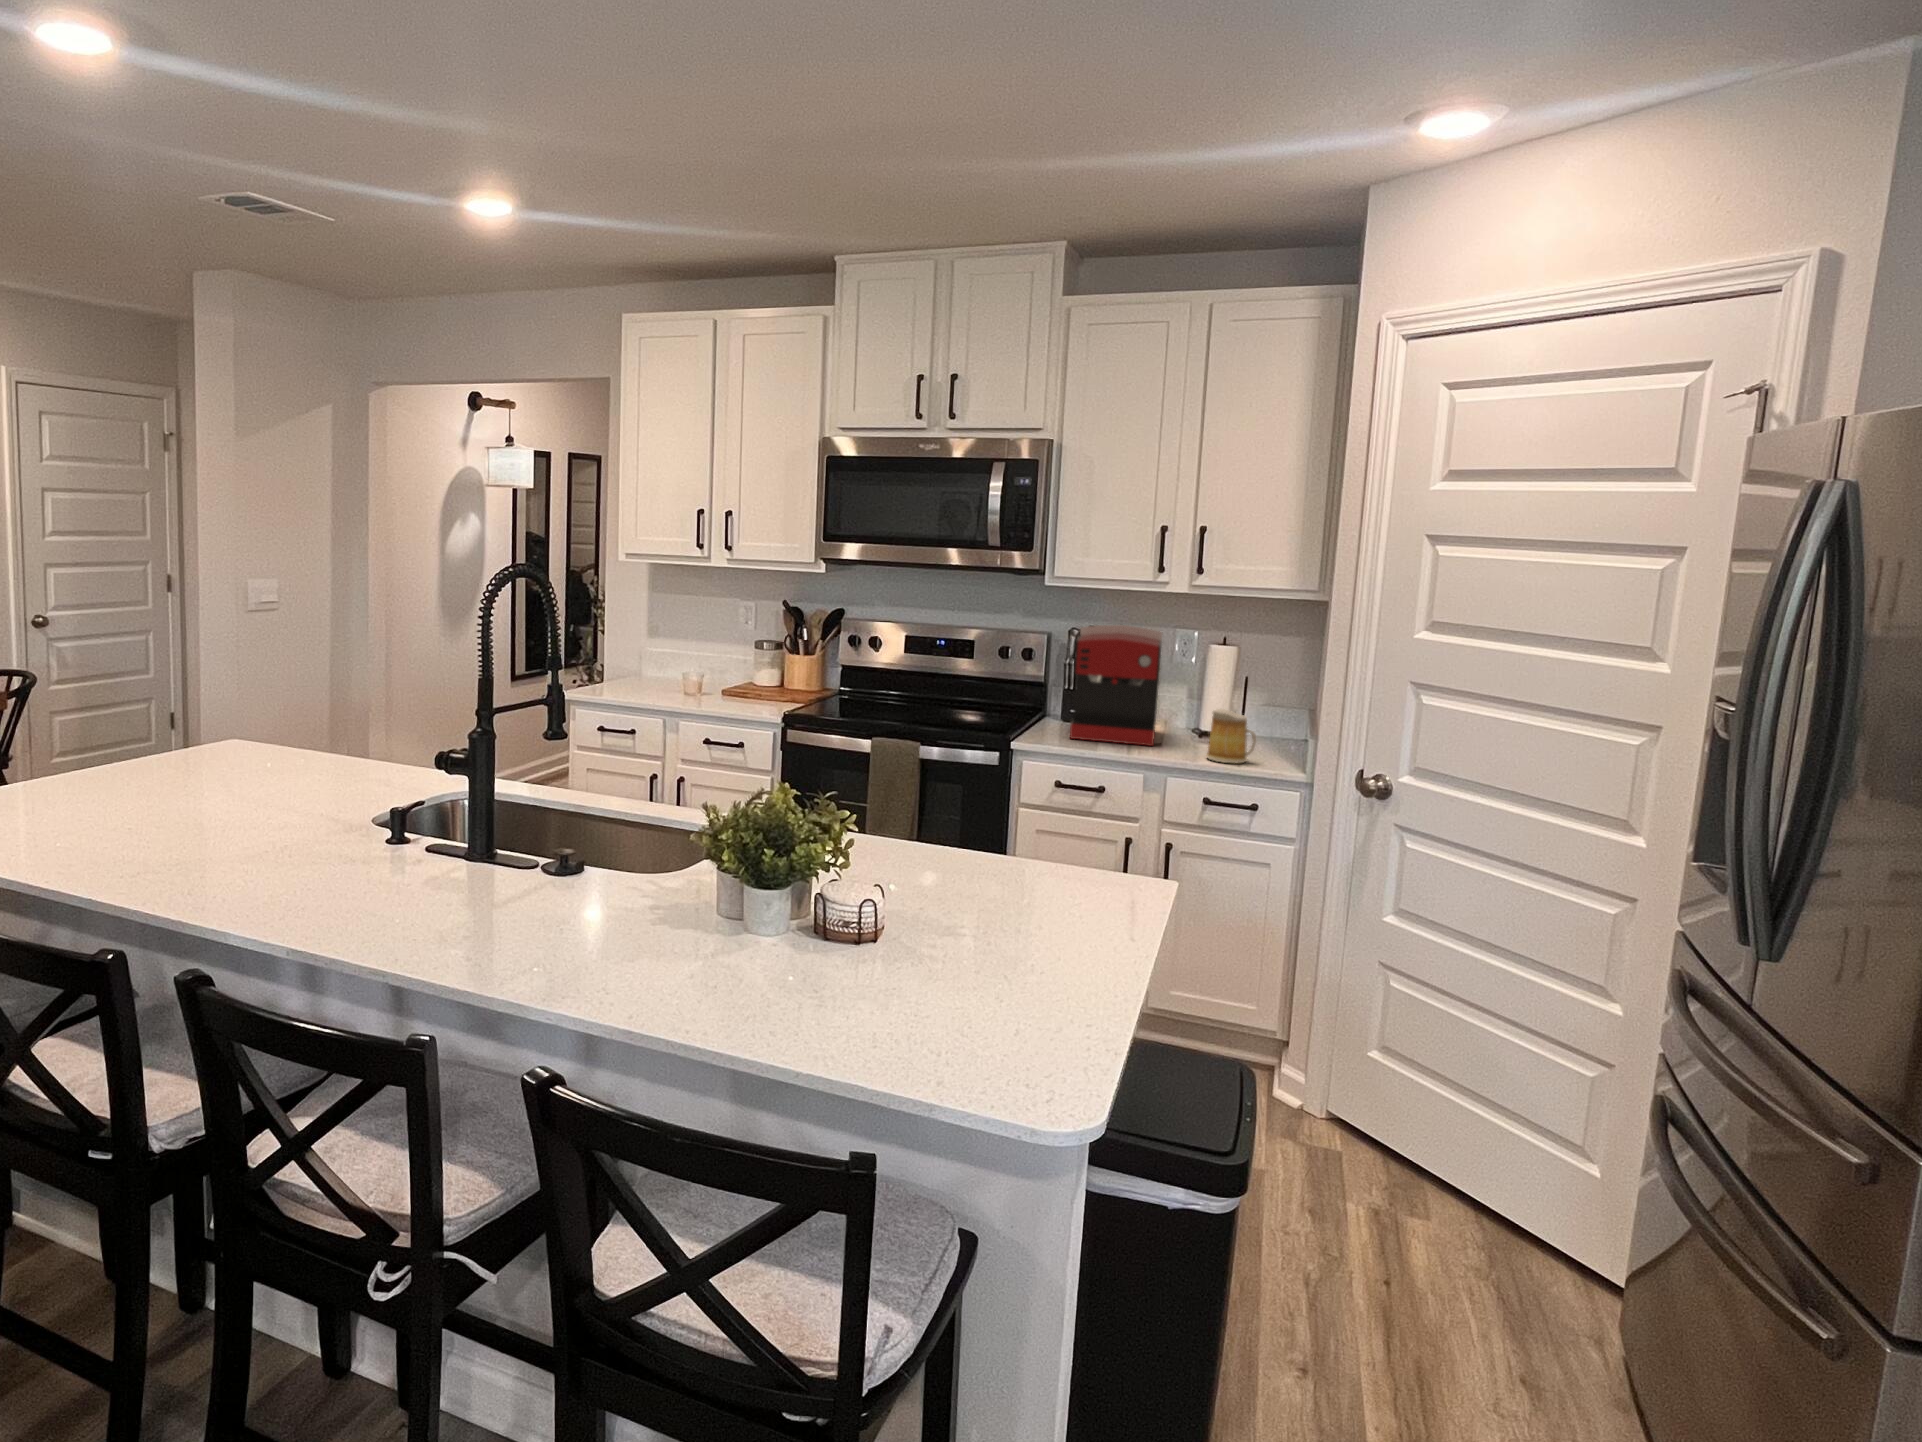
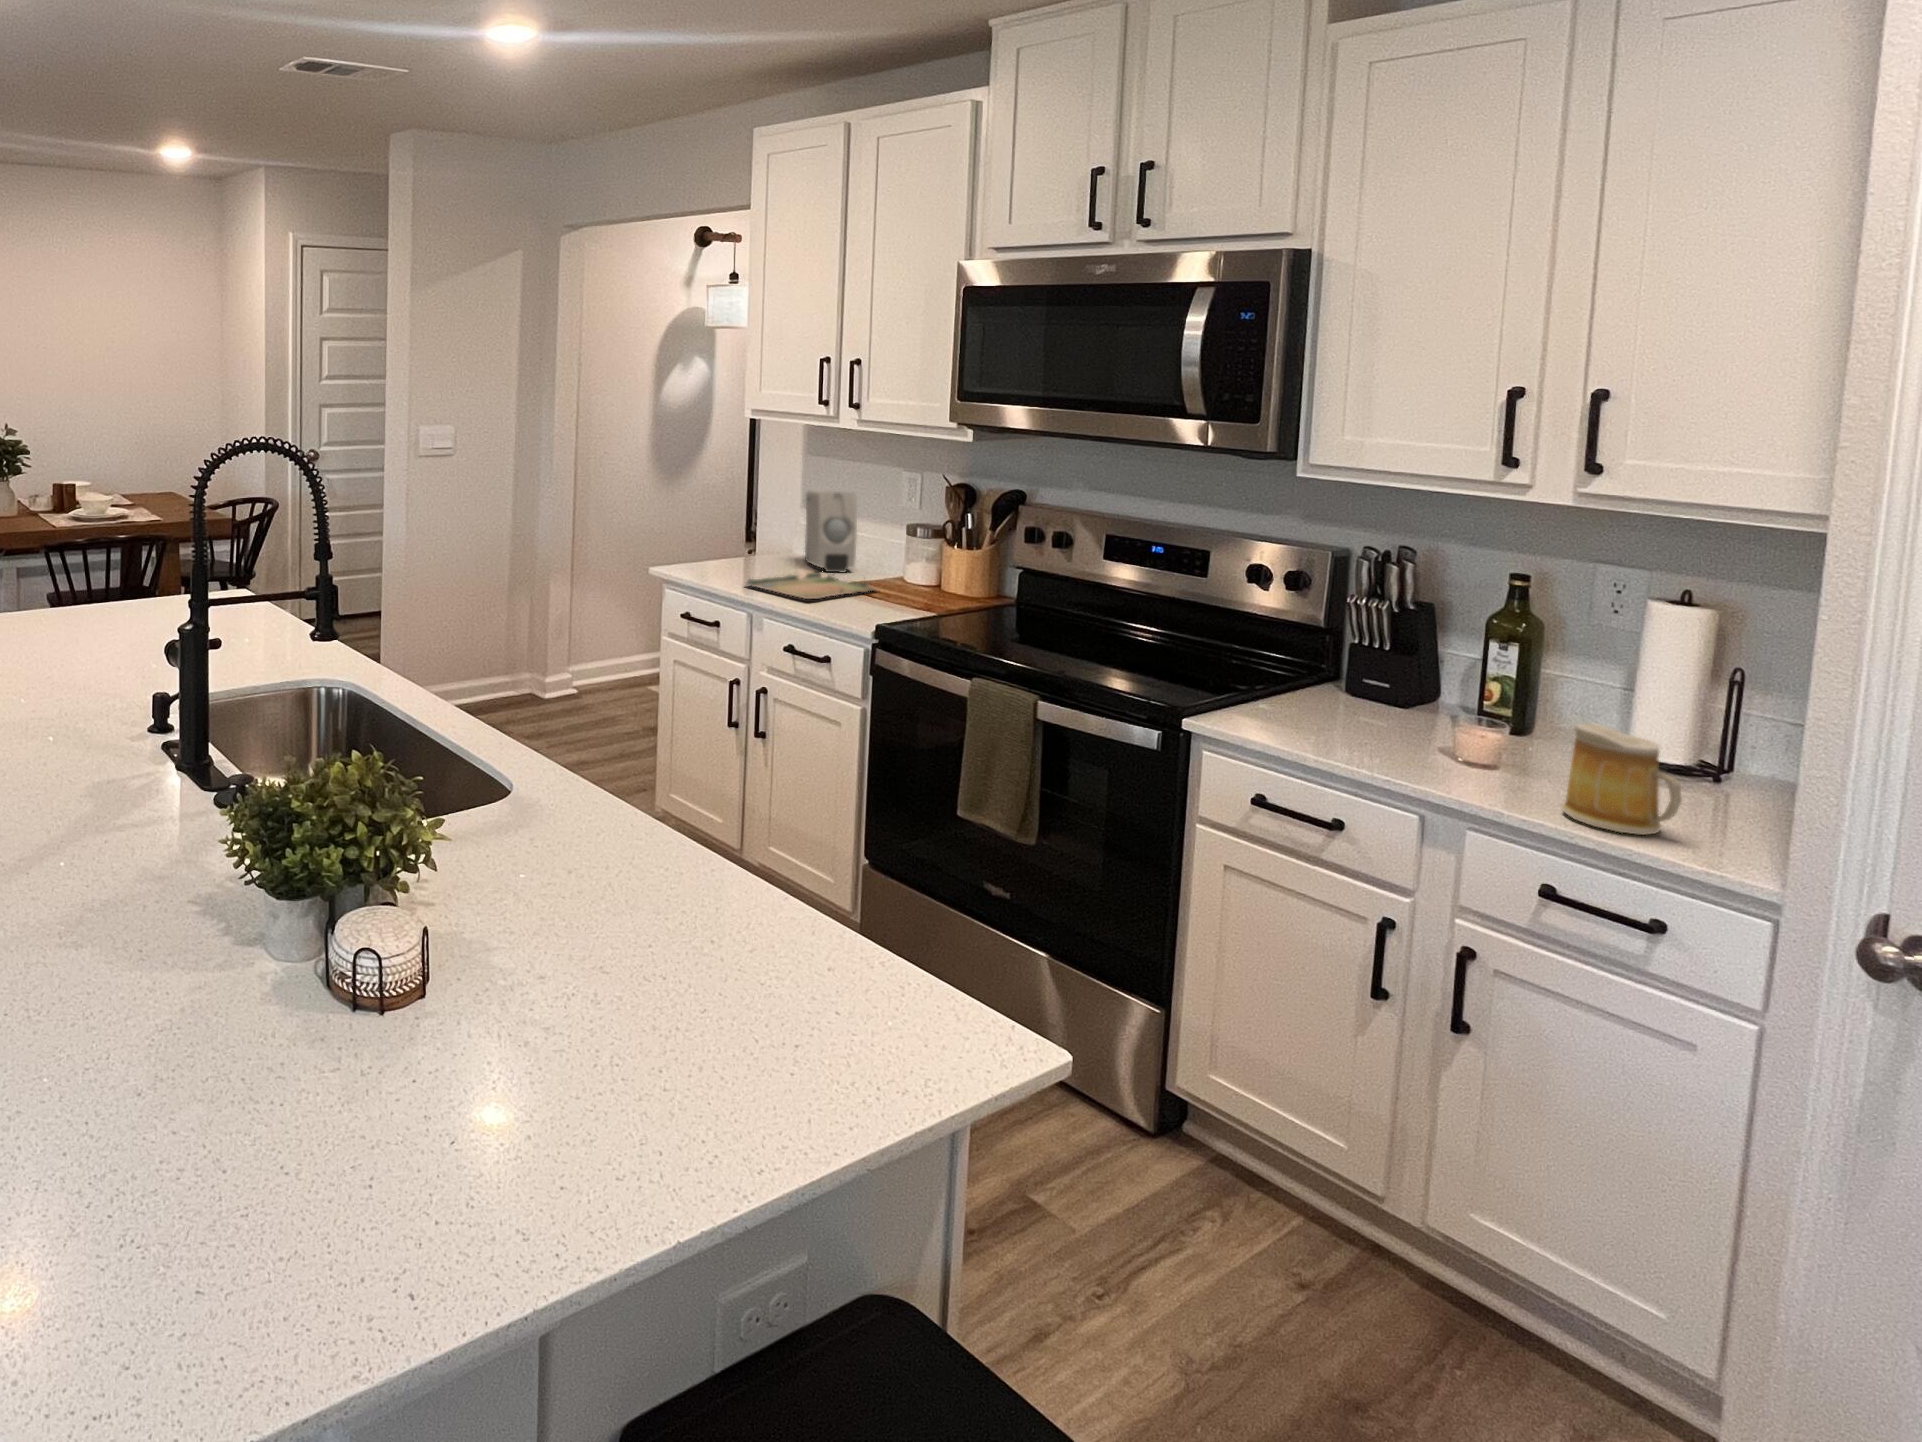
soap dispenser: none [662,619,709,684] -> present [805,490,857,572]
coffee maker: present [1069,625,1162,746] -> none [1308,546,1538,767]
tray: none [652,682,744,702] -> present [746,572,875,599]

